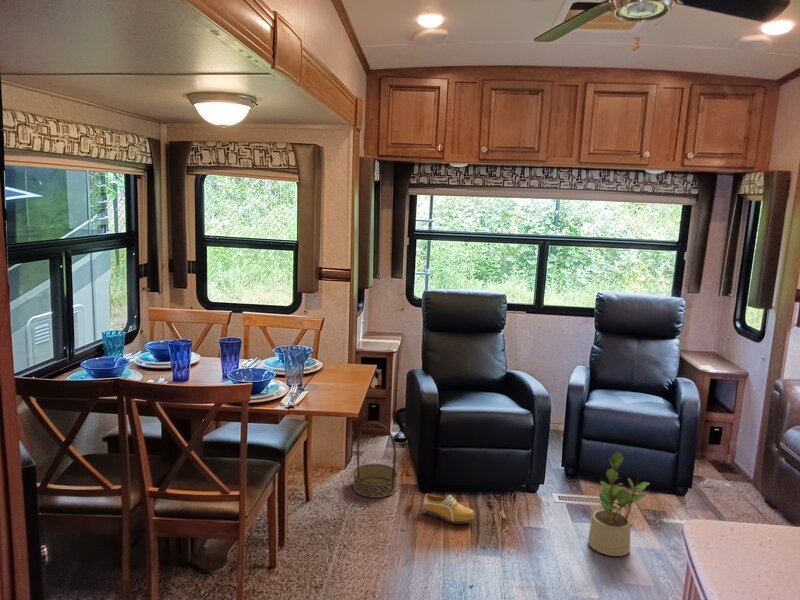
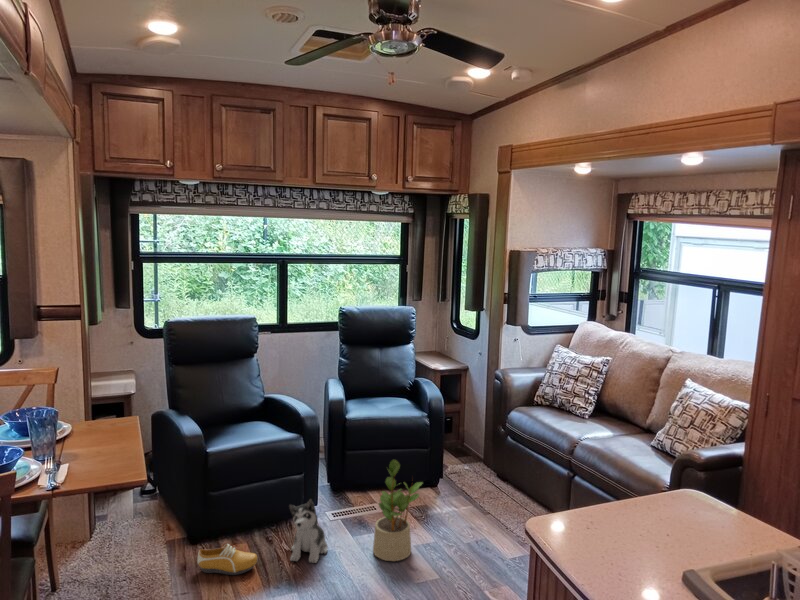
basket: present [353,422,397,498] -> none [102,481,158,573]
plush toy: none [505,472,543,535] -> present [289,499,328,563]

